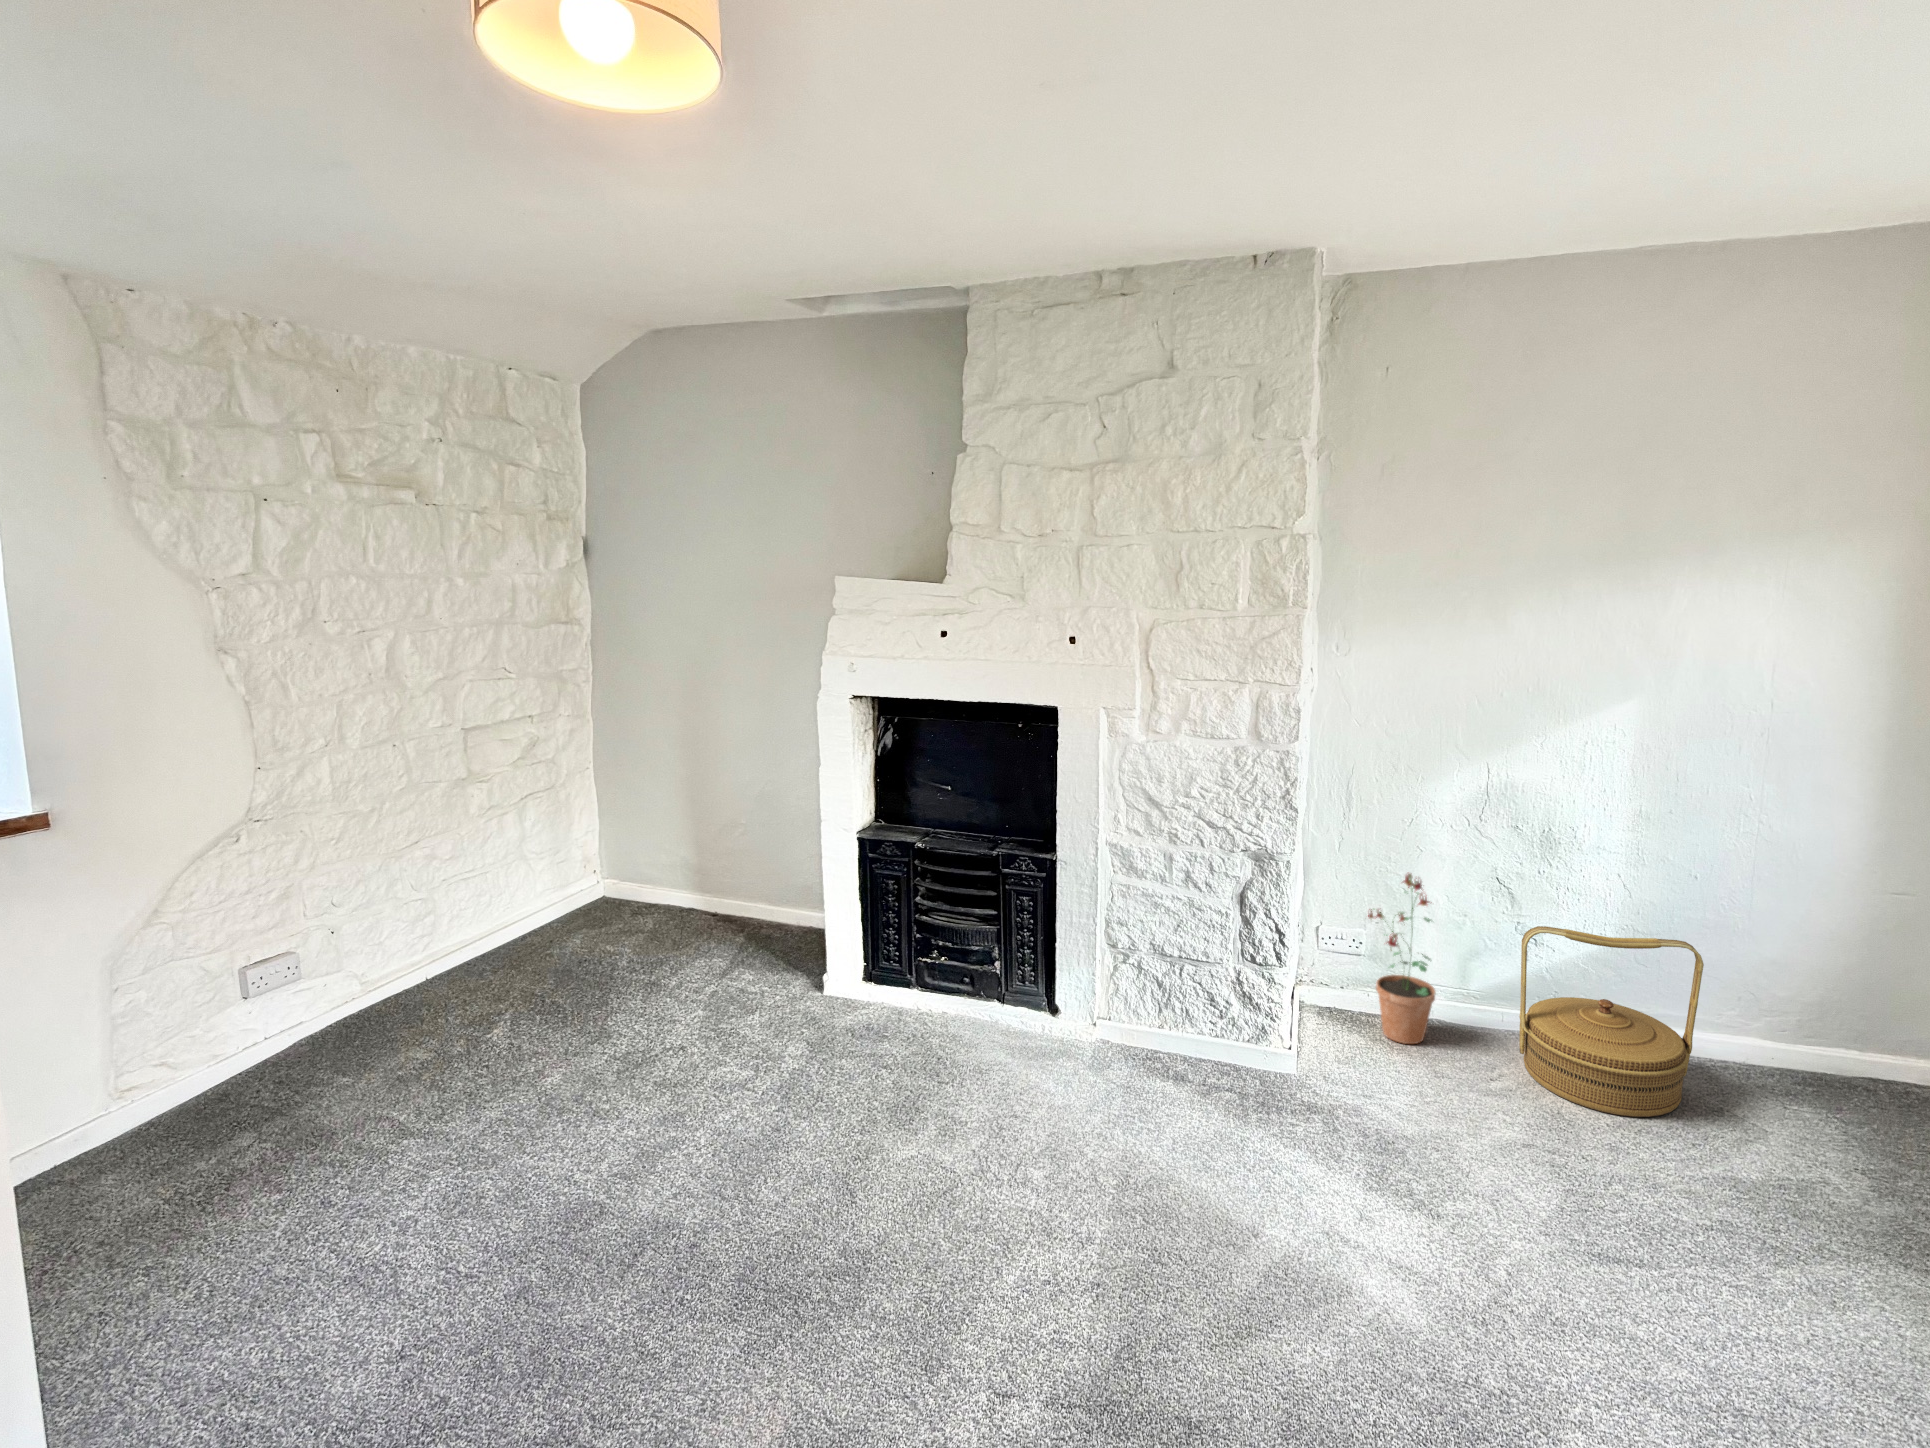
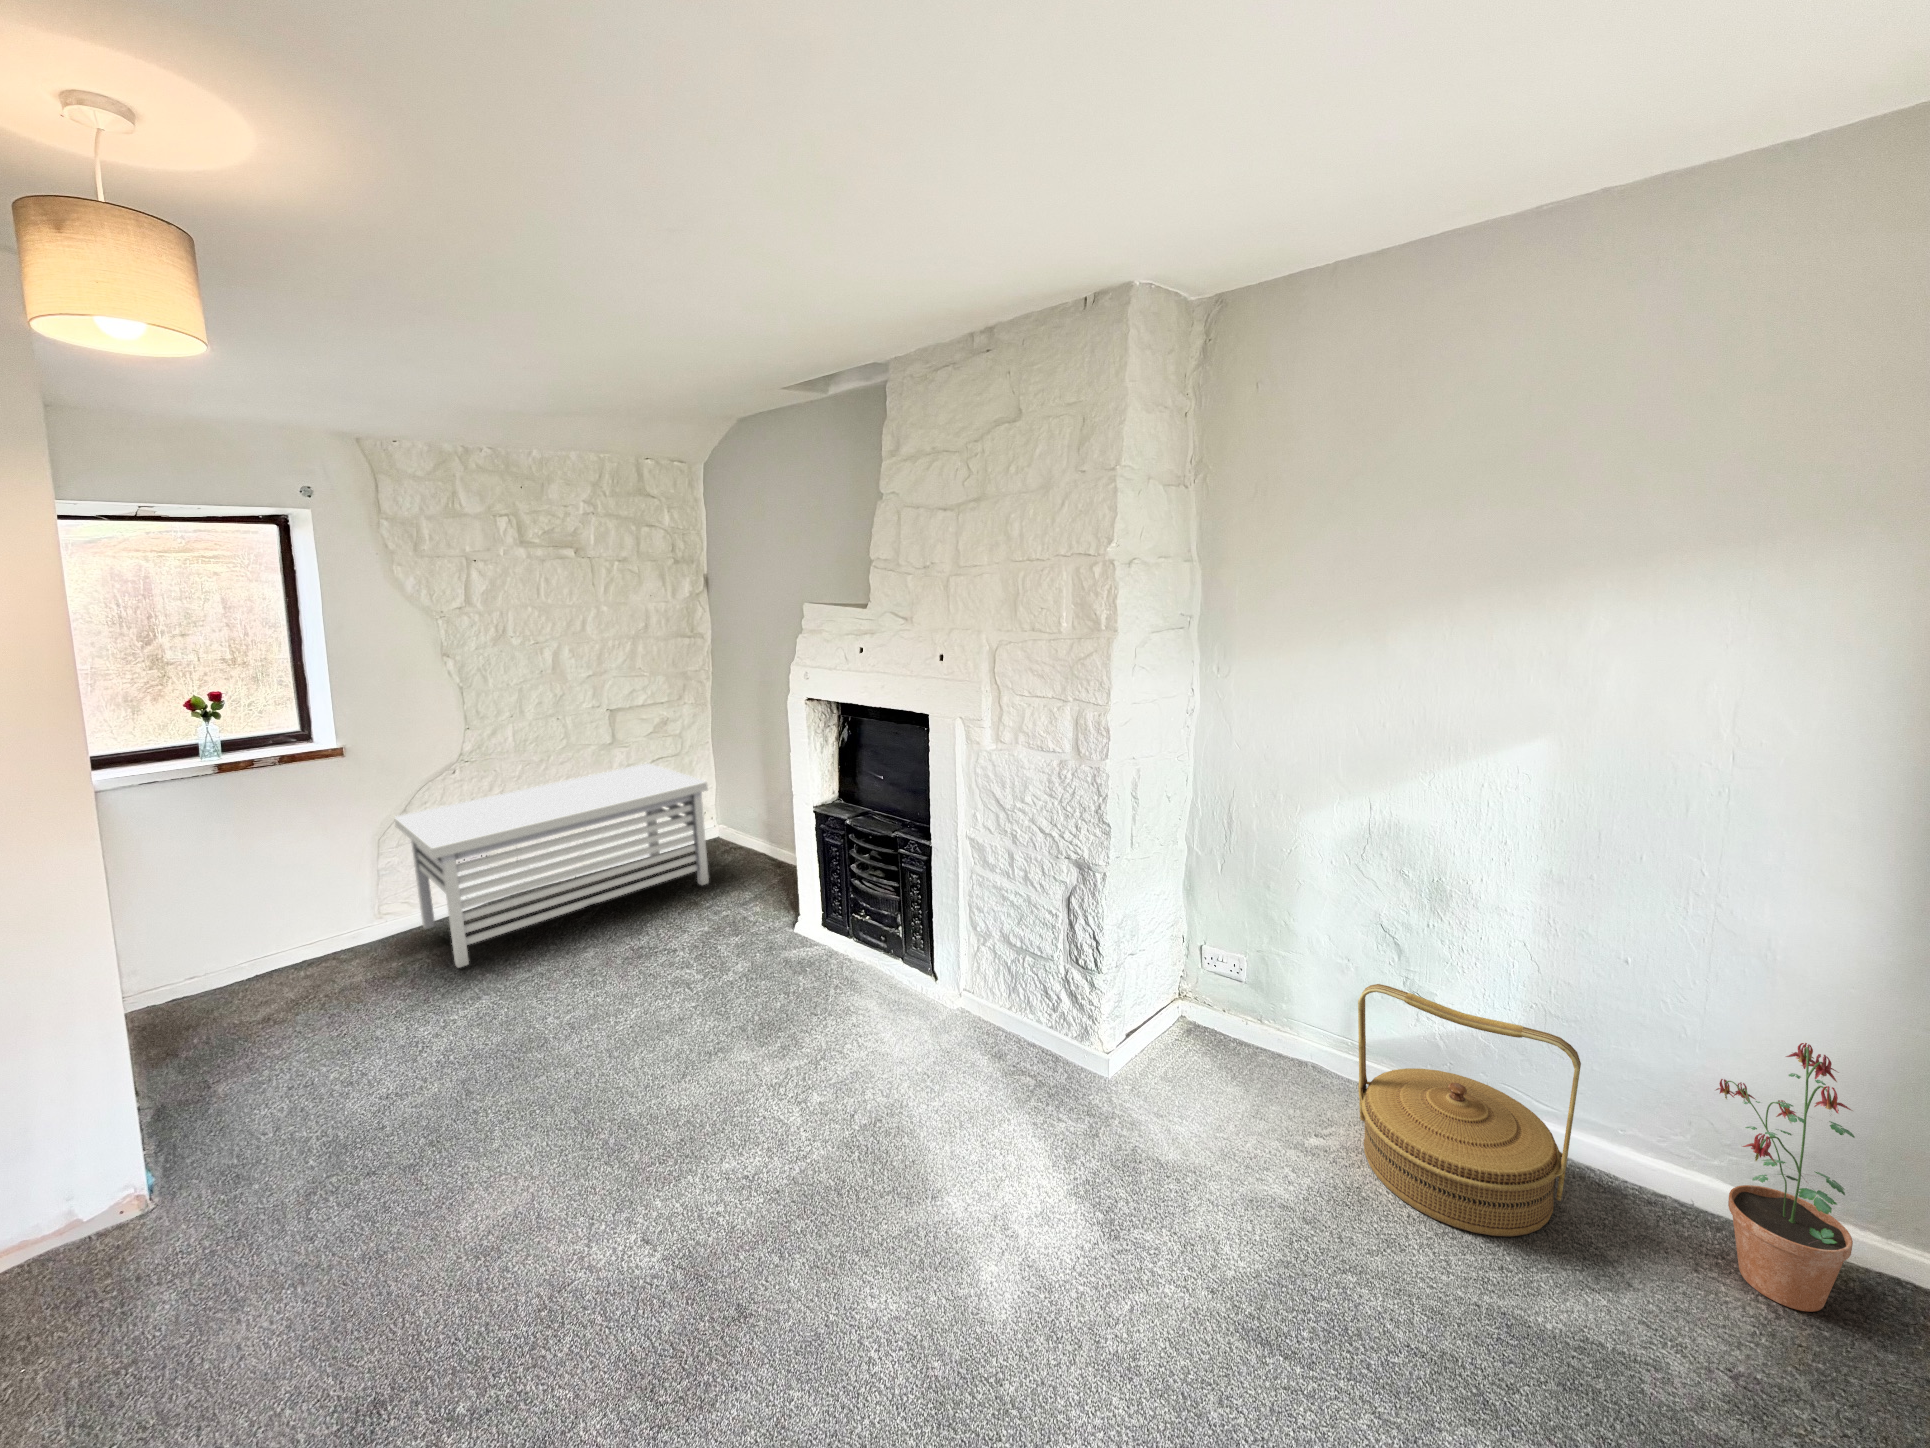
storage bench: none [146,805,648,1139] -> present [395,763,709,968]
potted plant: present [1368,874,1435,1044] -> present [1716,1043,1855,1312]

